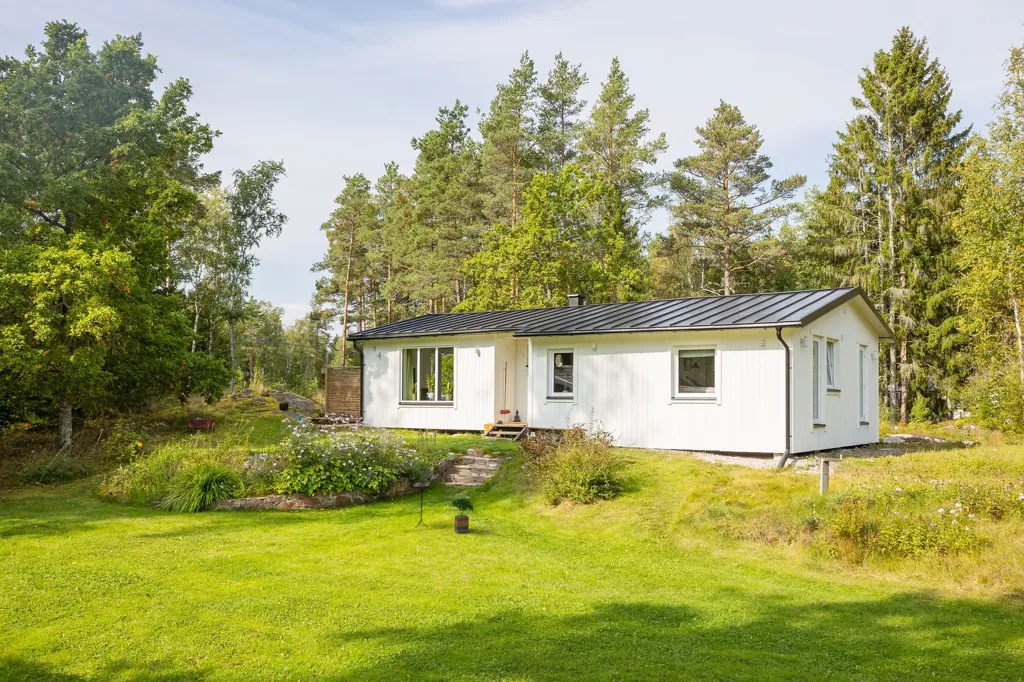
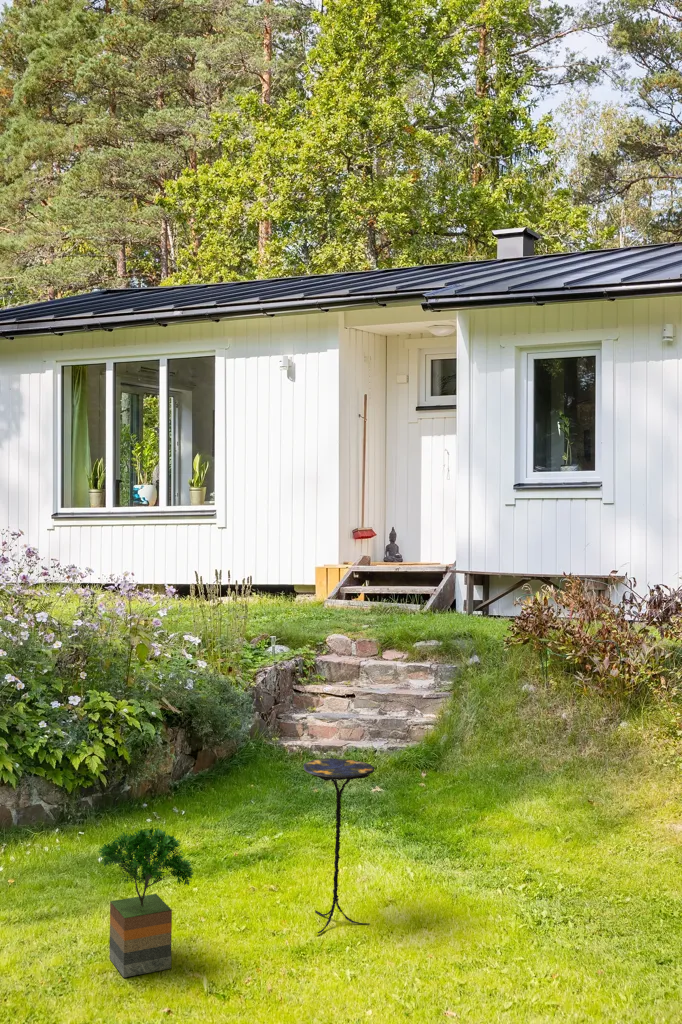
potted tree: present [452,498,474,533] -> present [98,828,193,977]

